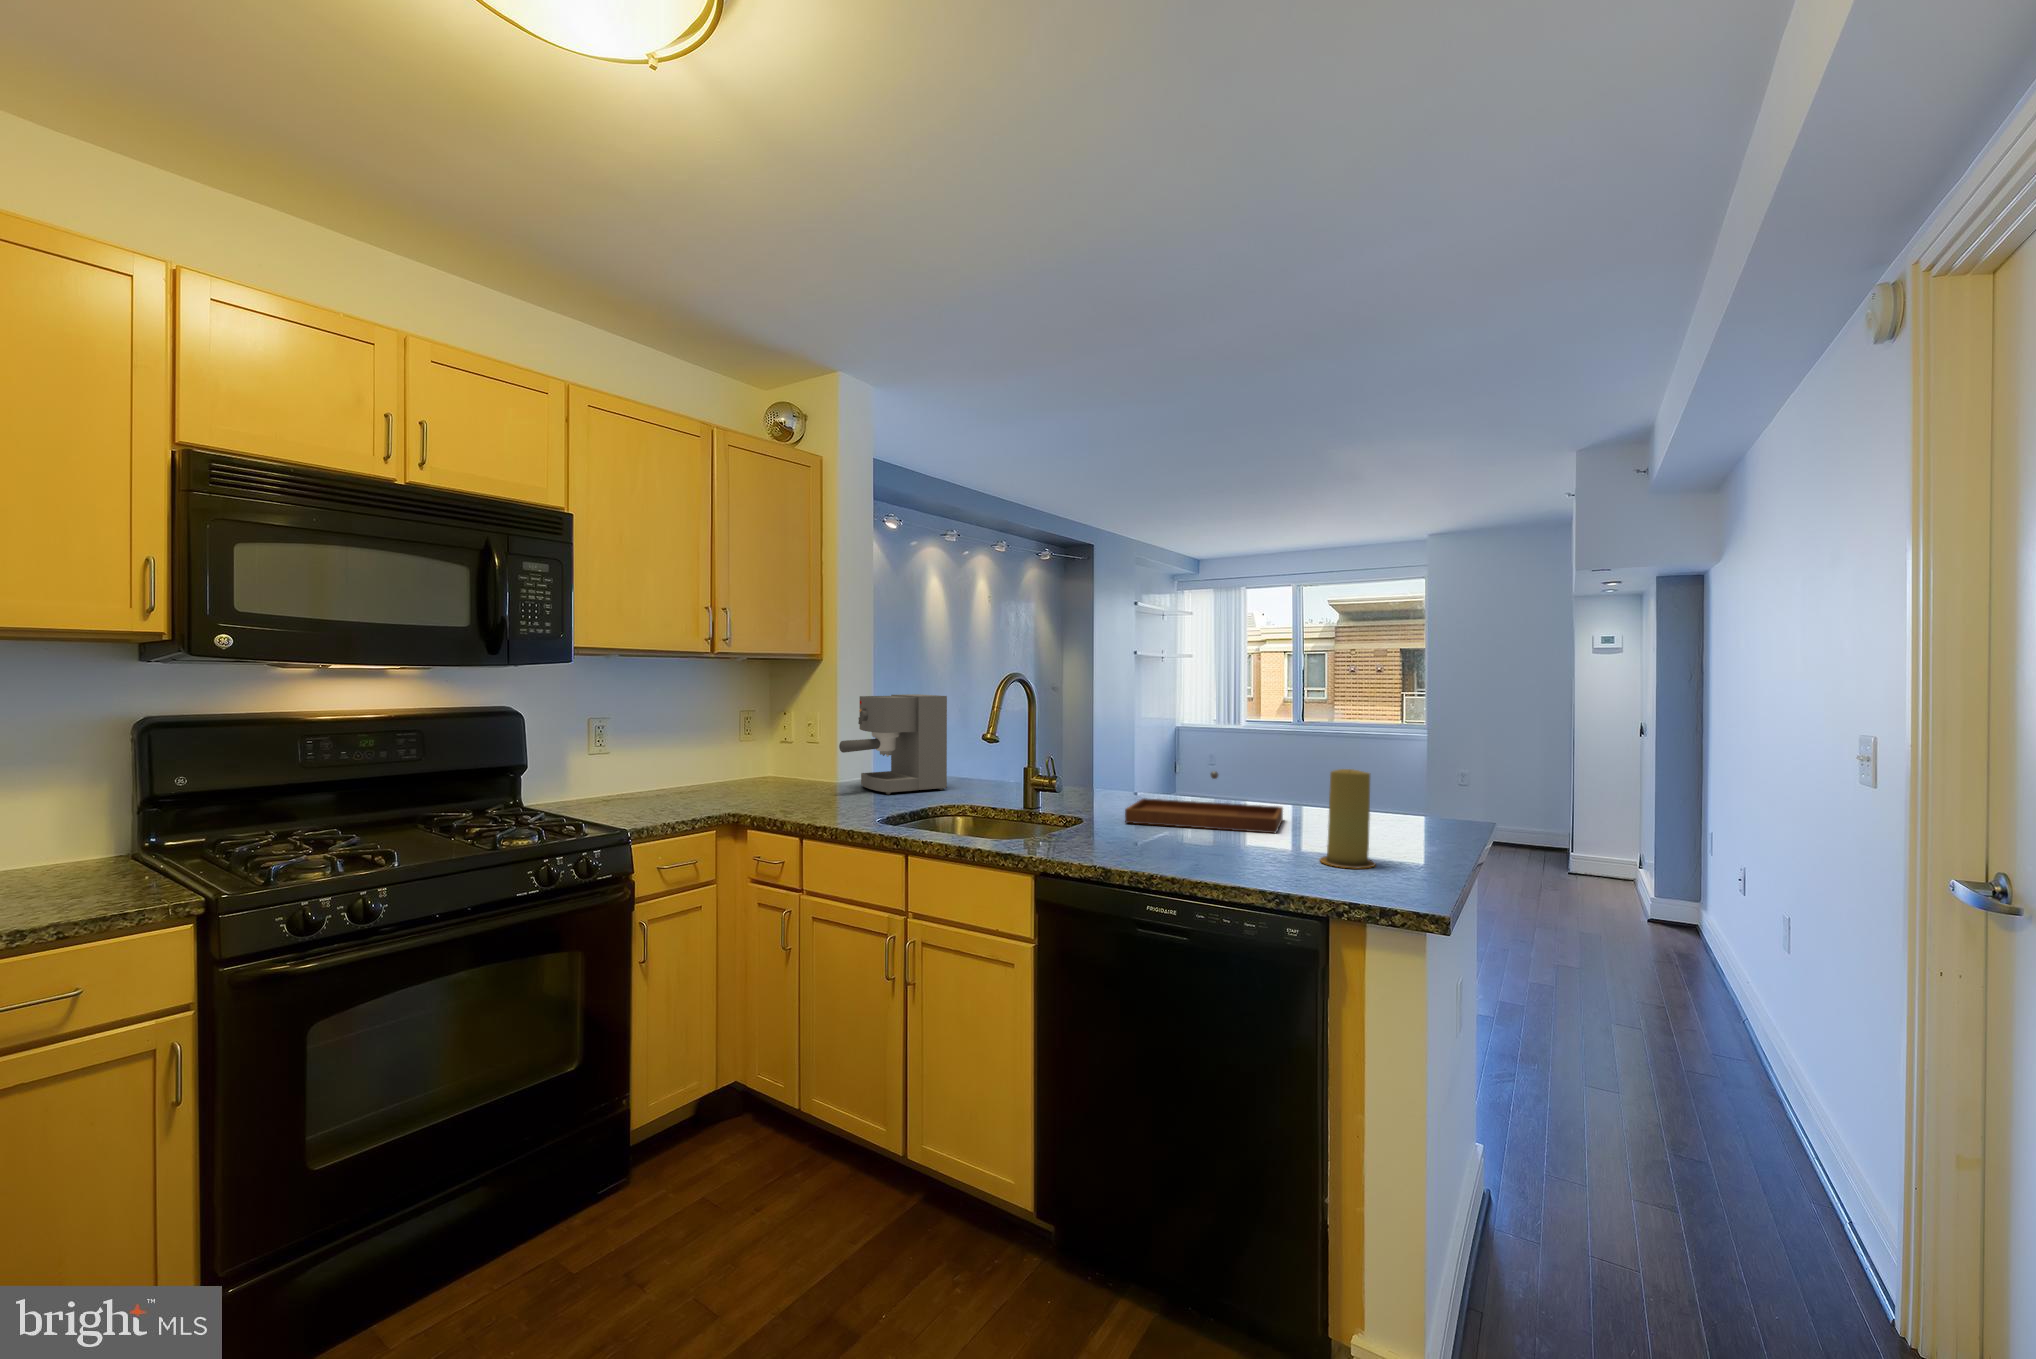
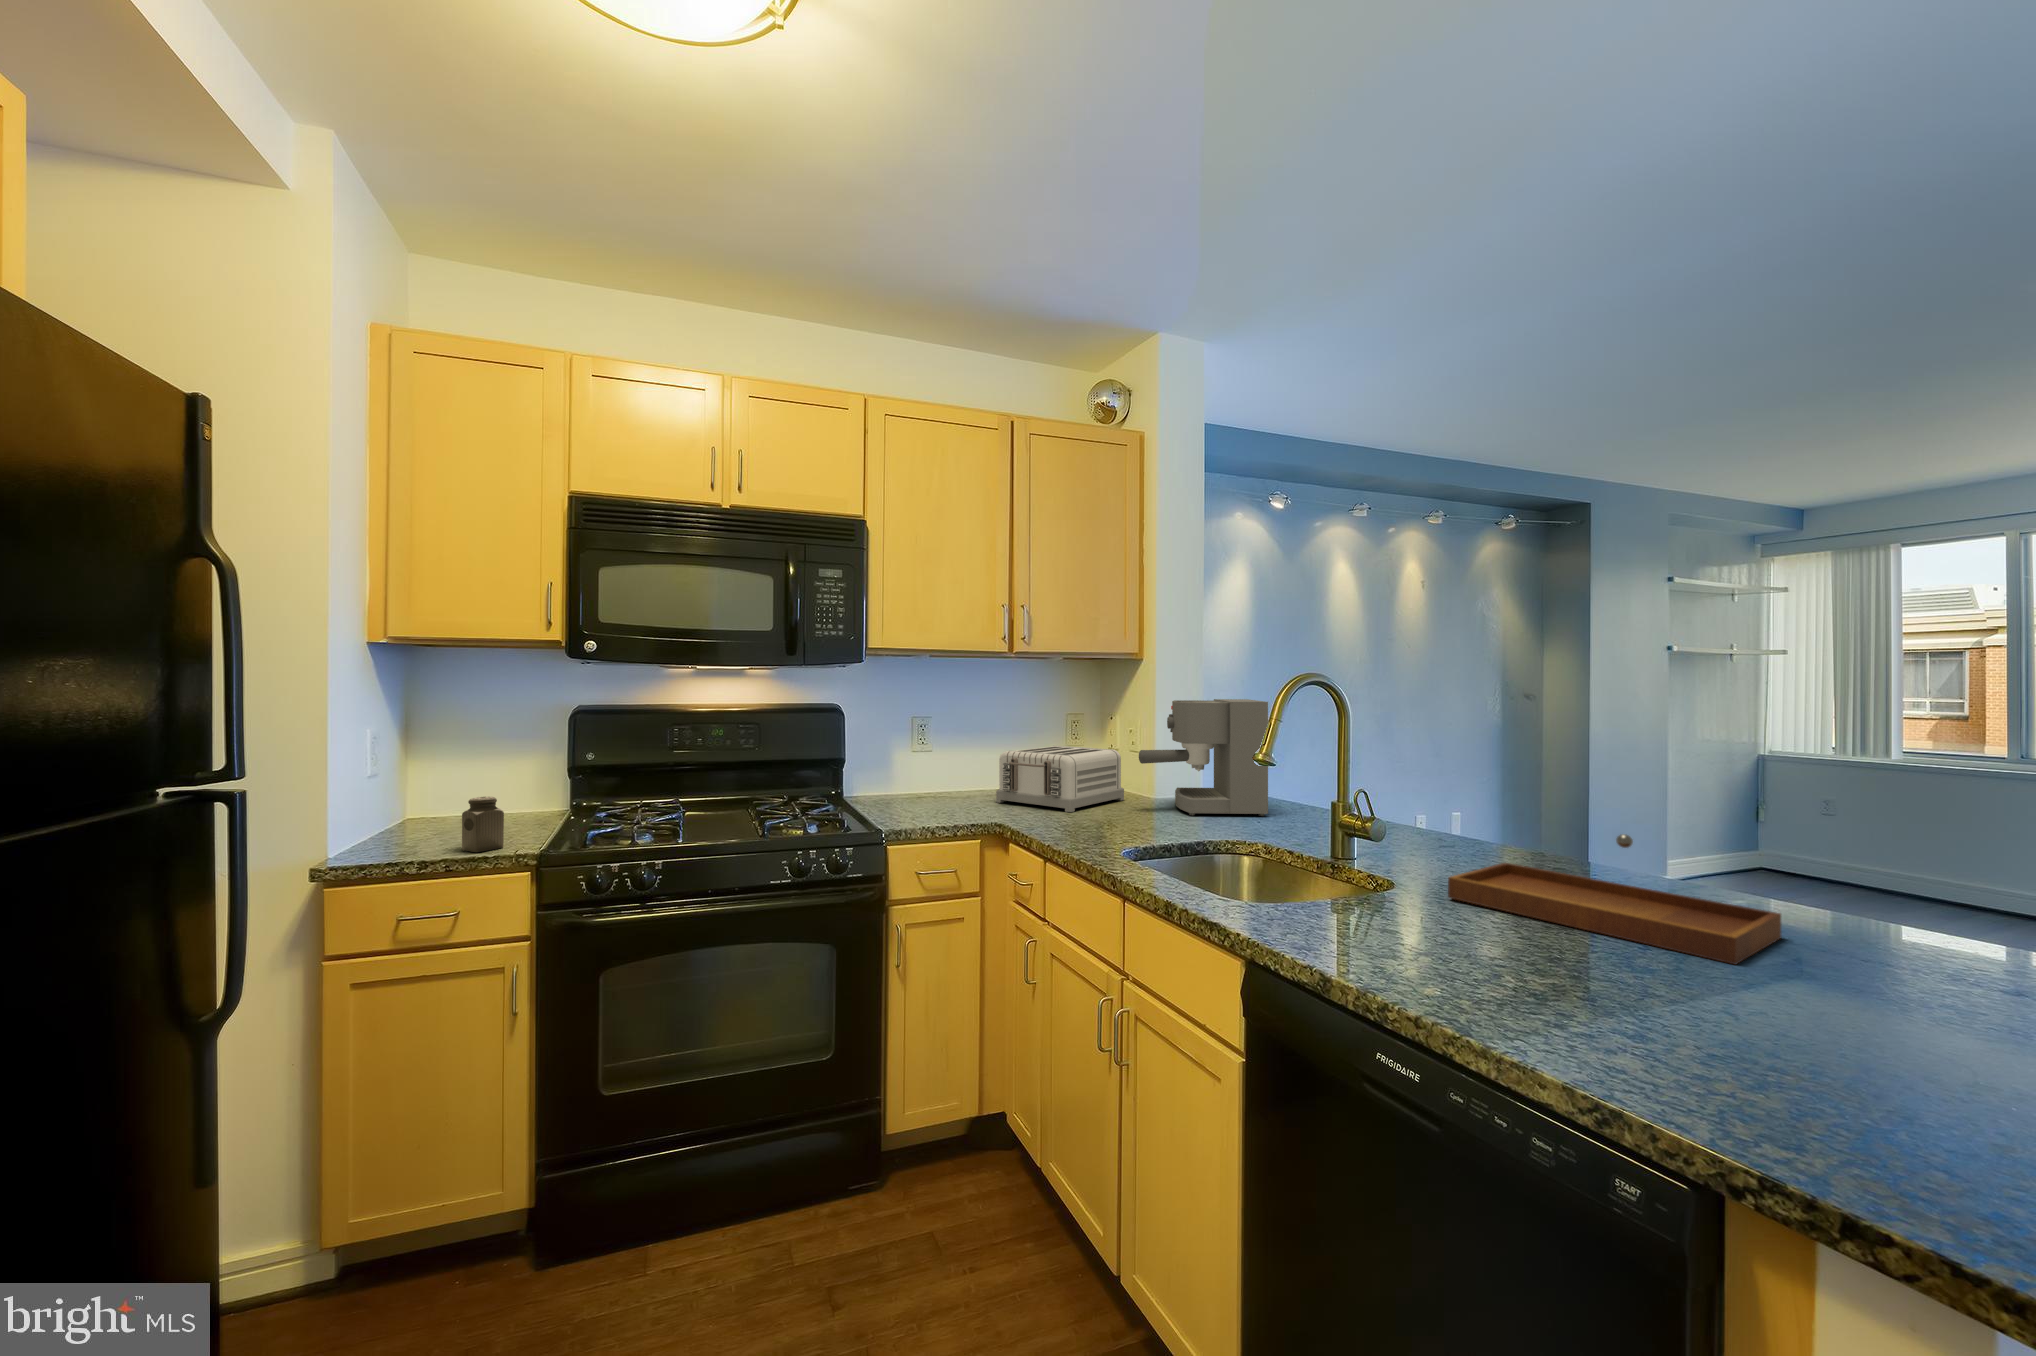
toaster: none [693,742,813,801] -> present [996,746,1124,812]
candle: present [1320,769,1376,869] -> none [1782,868,1947,1100]
salt shaker: none [57,837,131,913] -> present [462,797,504,852]

